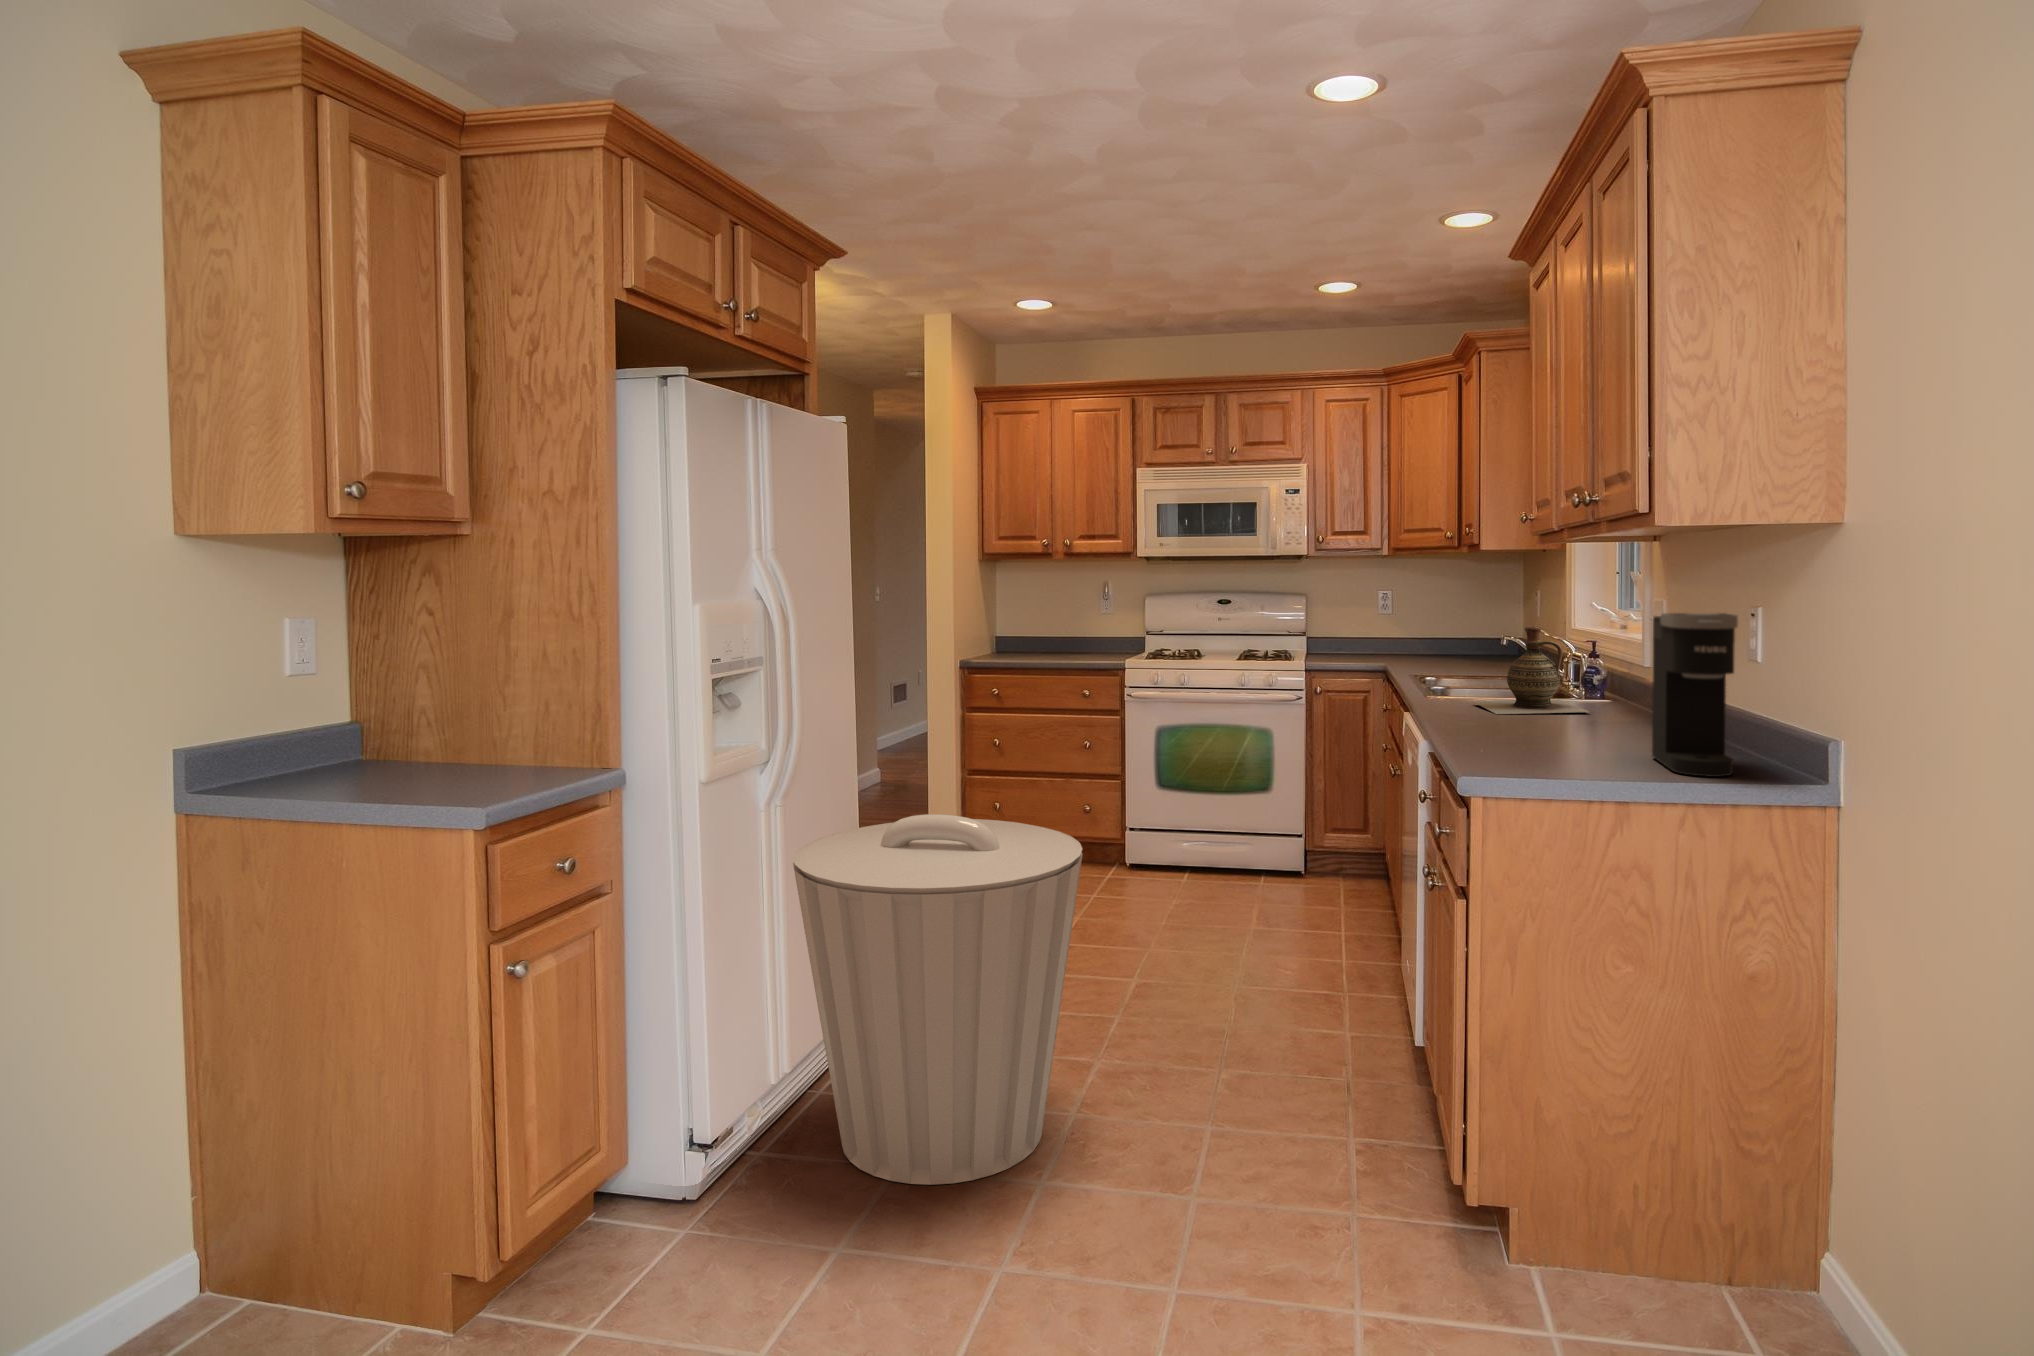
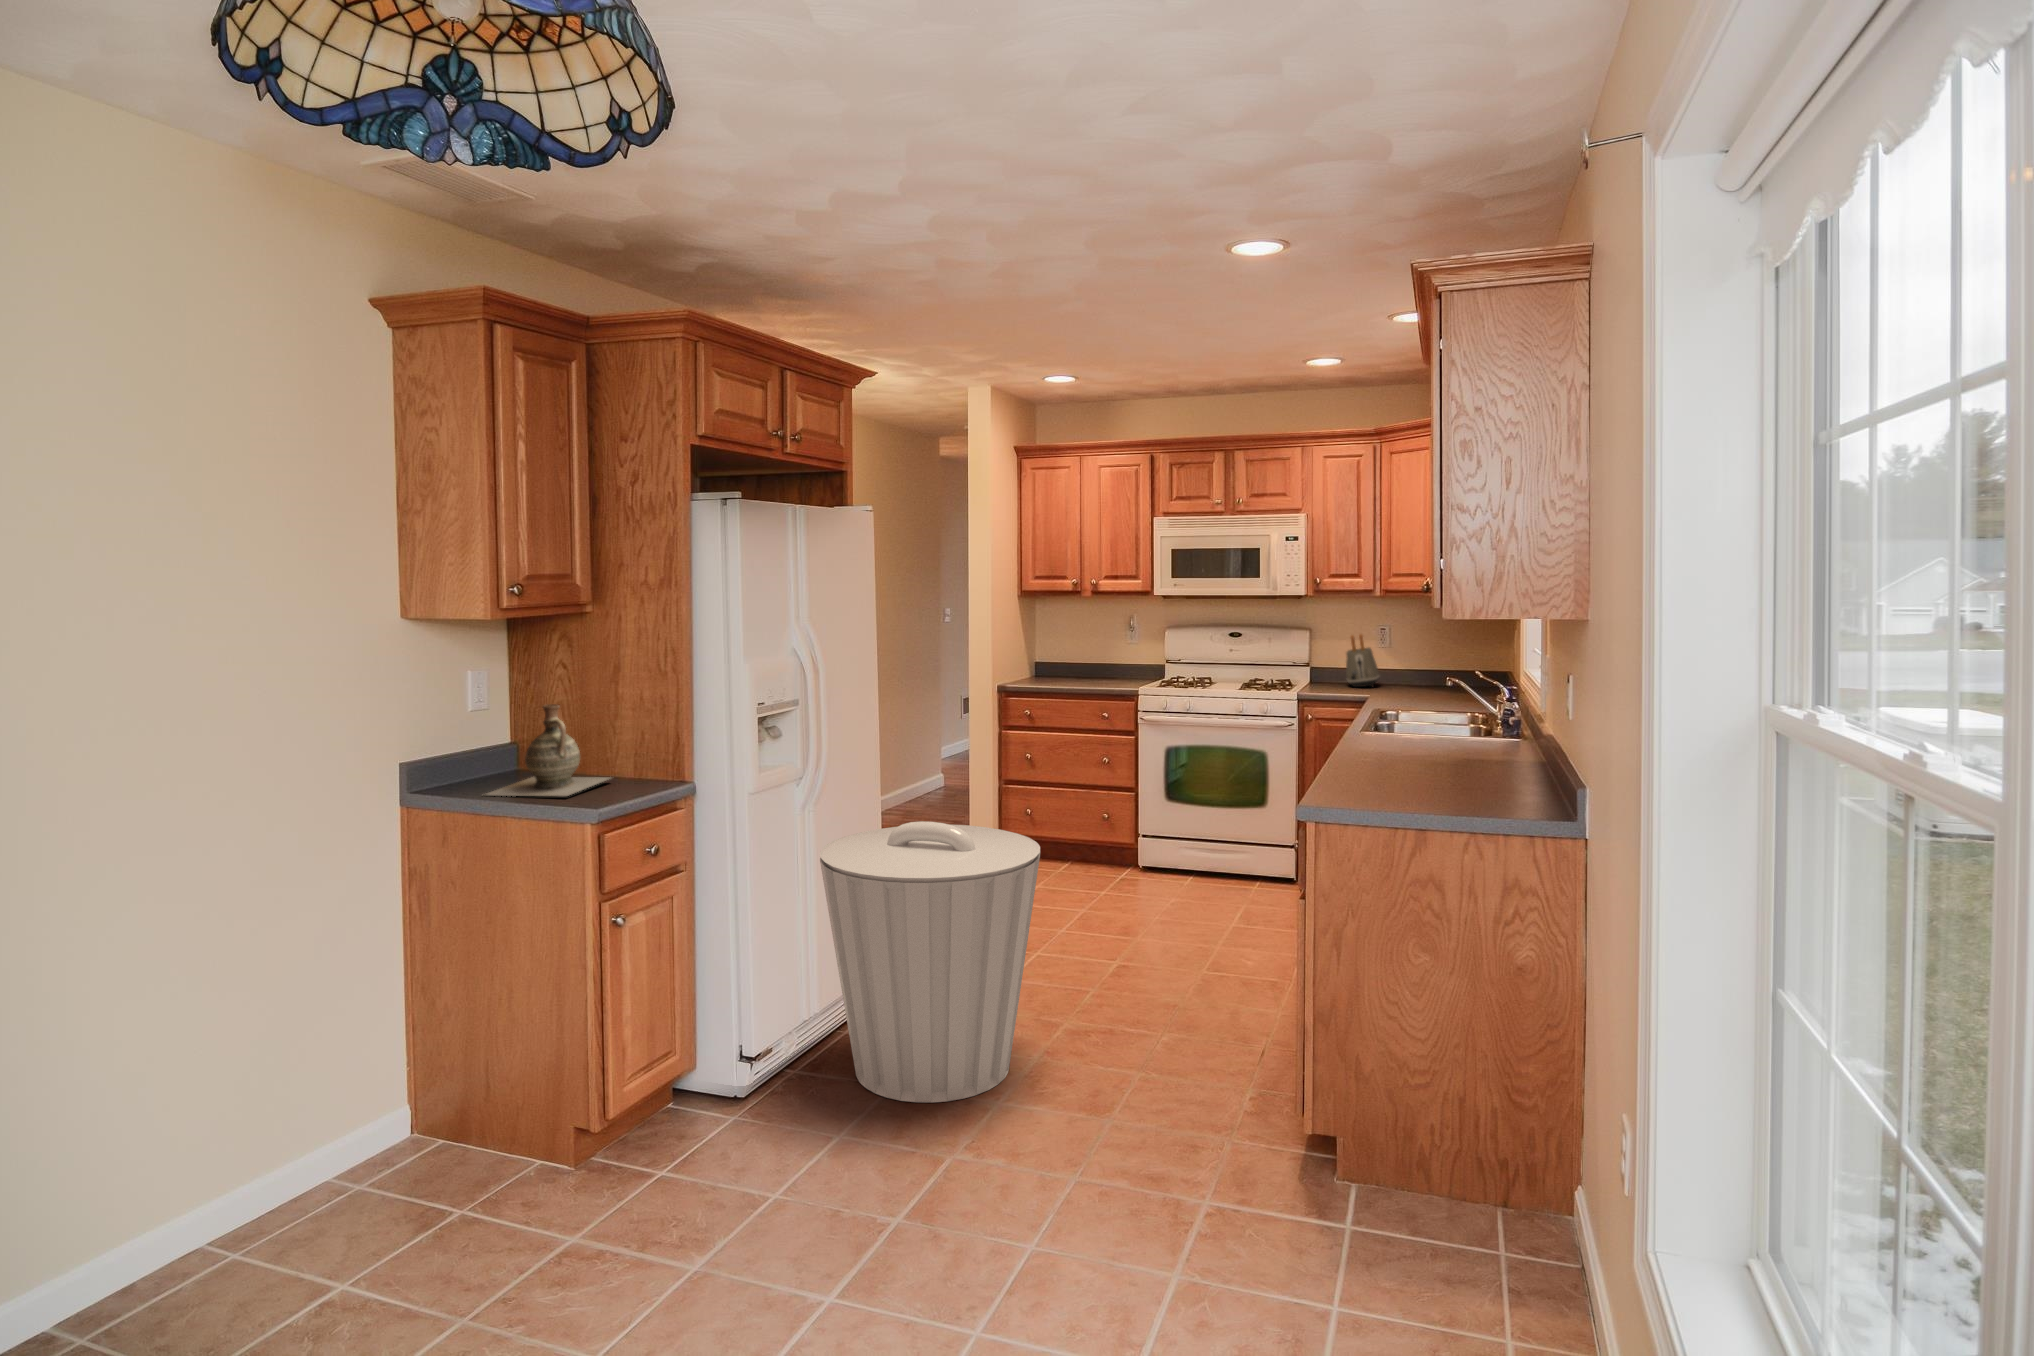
toaster: none [1348,598,1385,658] -> present [1346,634,1379,687]
coffee maker: present [1652,613,1738,777] -> none [1475,682,1527,815]
ceramic jug: present [1472,627,1589,714] -> present [486,704,610,796]

